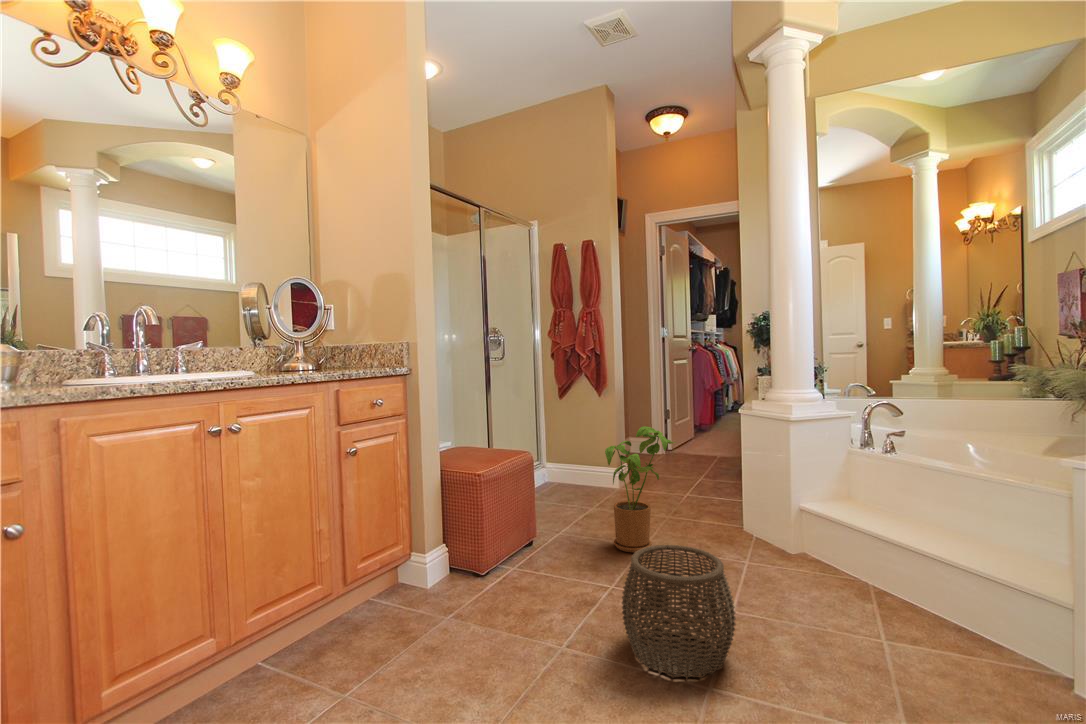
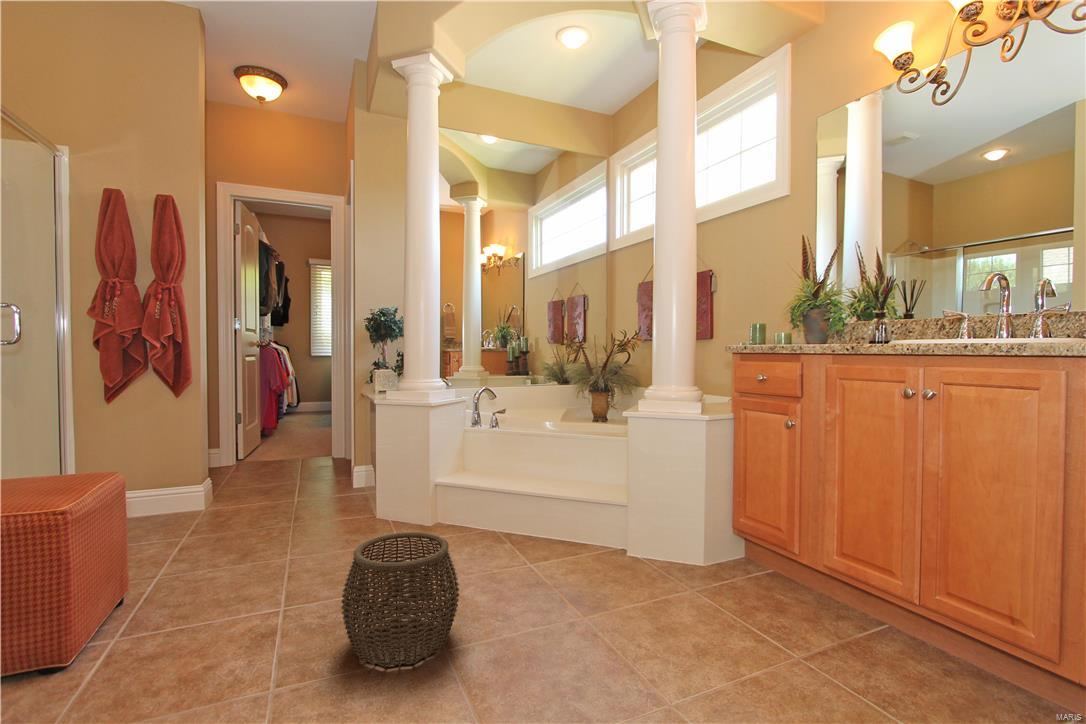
house plant: present [605,426,674,553] -> none [238,423,326,571]

